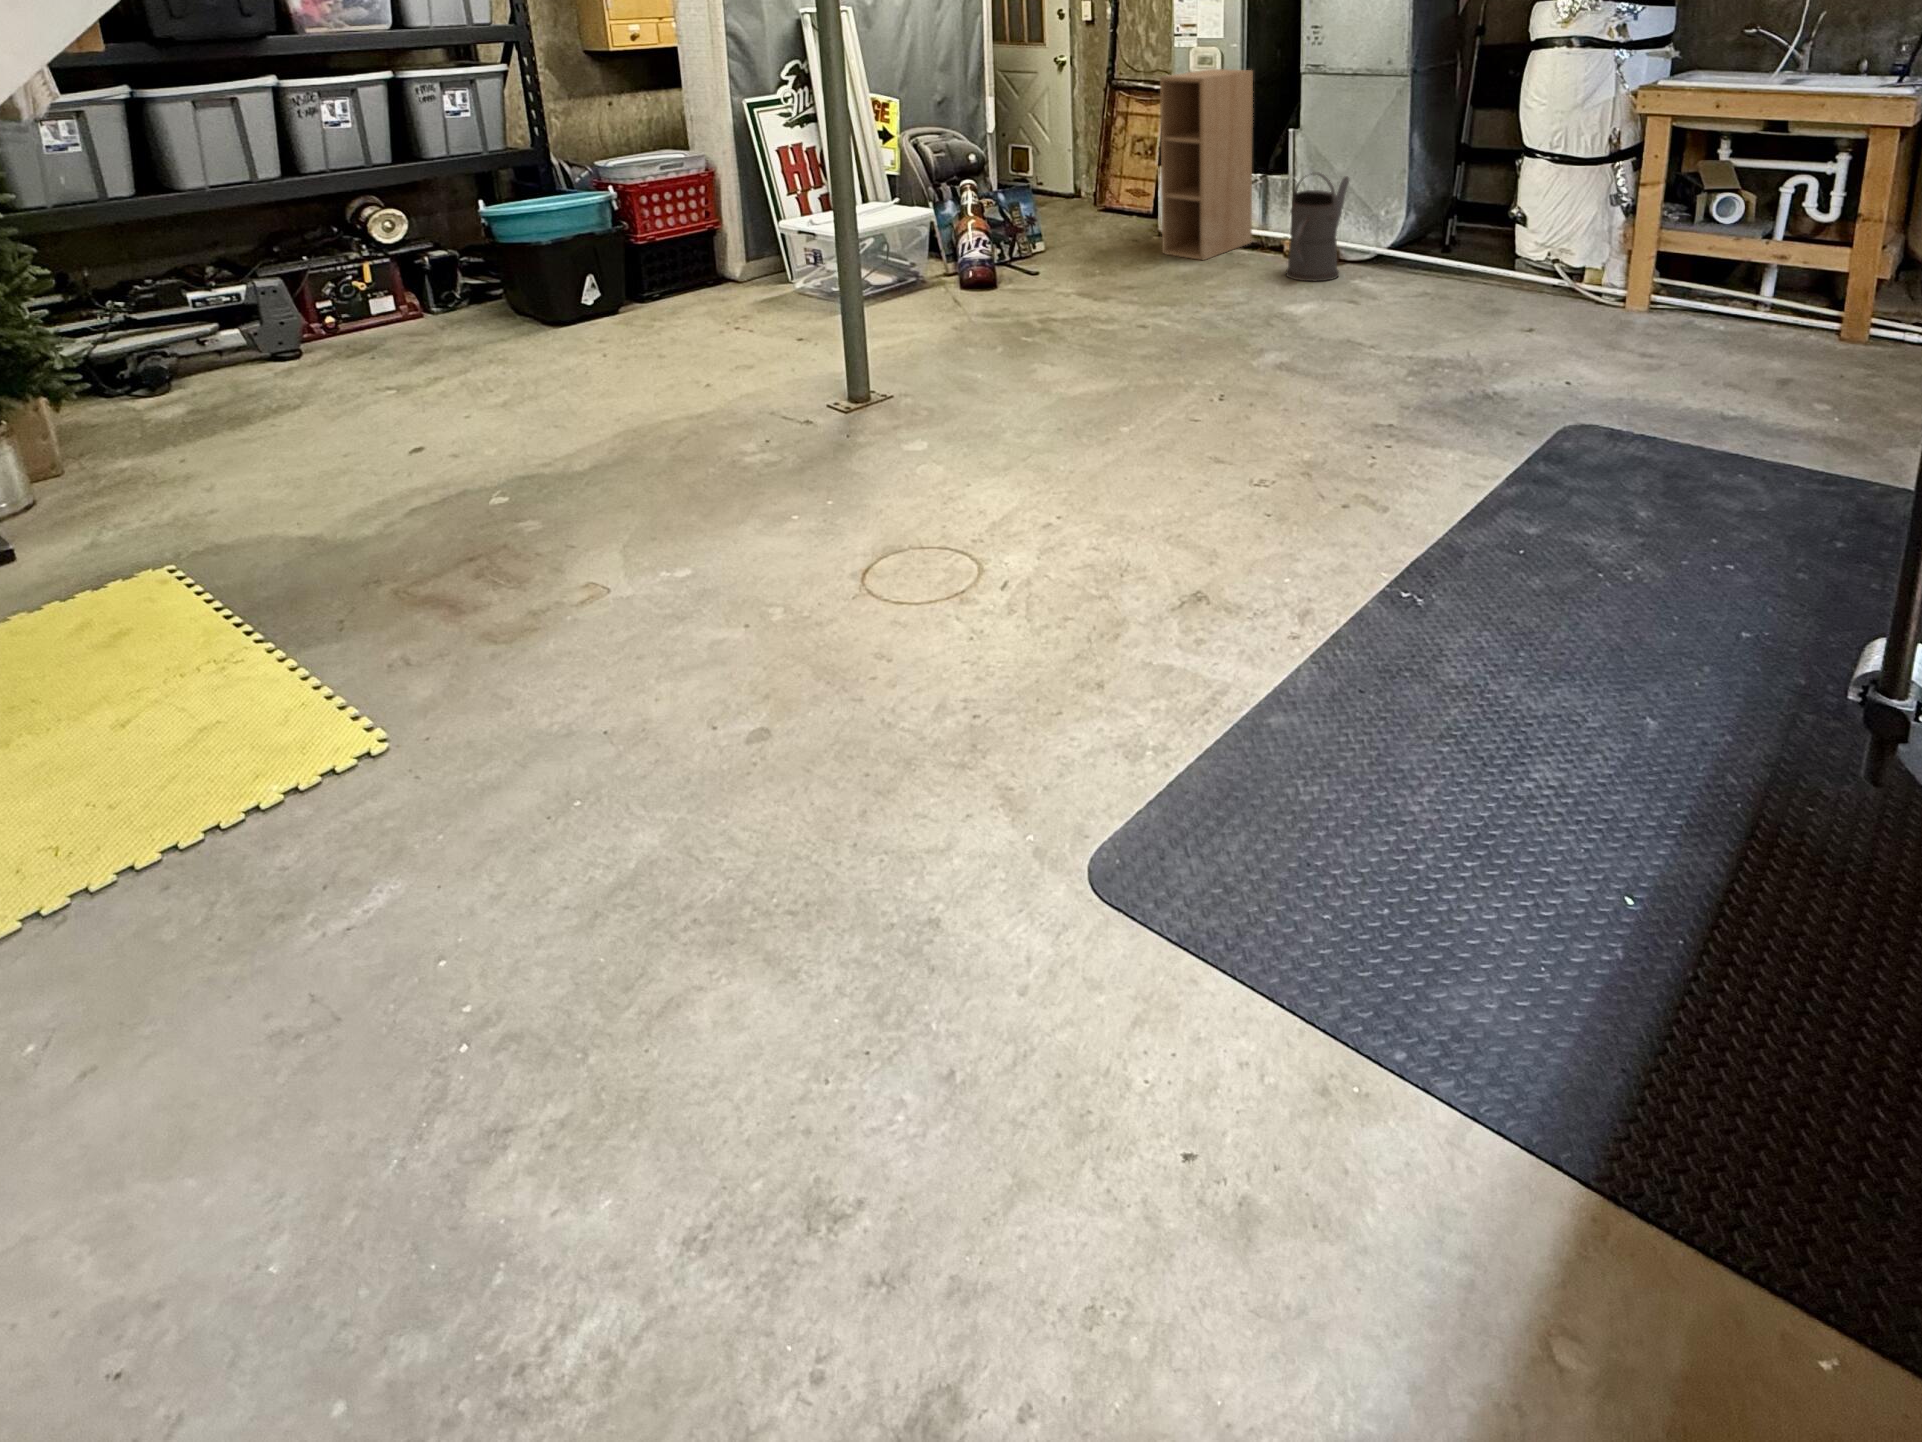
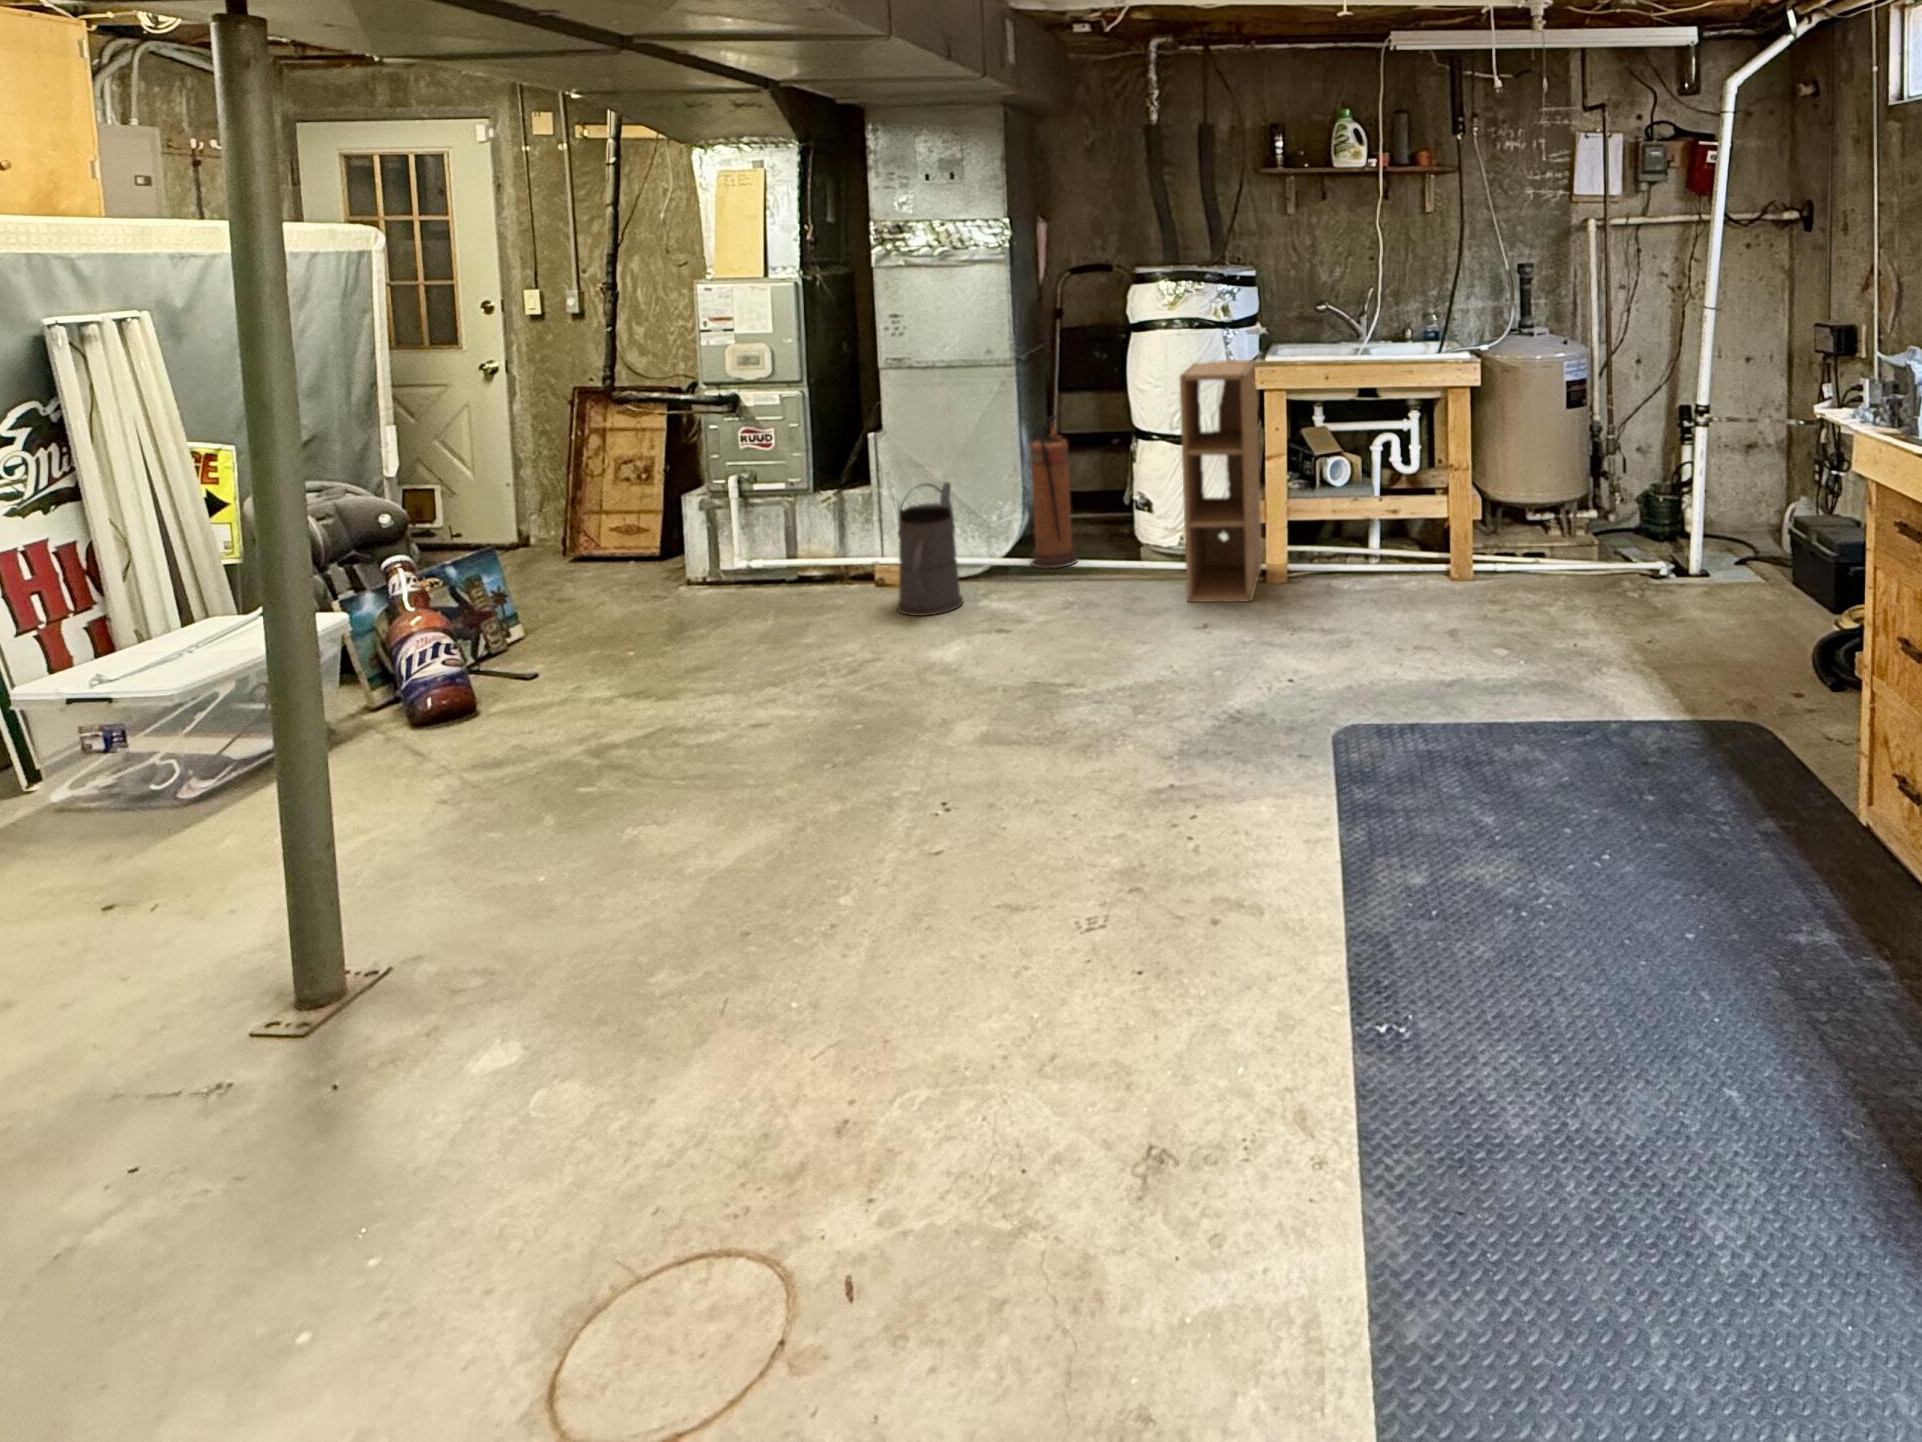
shelving unit: present [1160,69,1253,260] -> present [1180,360,1262,602]
fire extinguisher: none [1414,127,1459,264] -> present [1031,416,1078,569]

